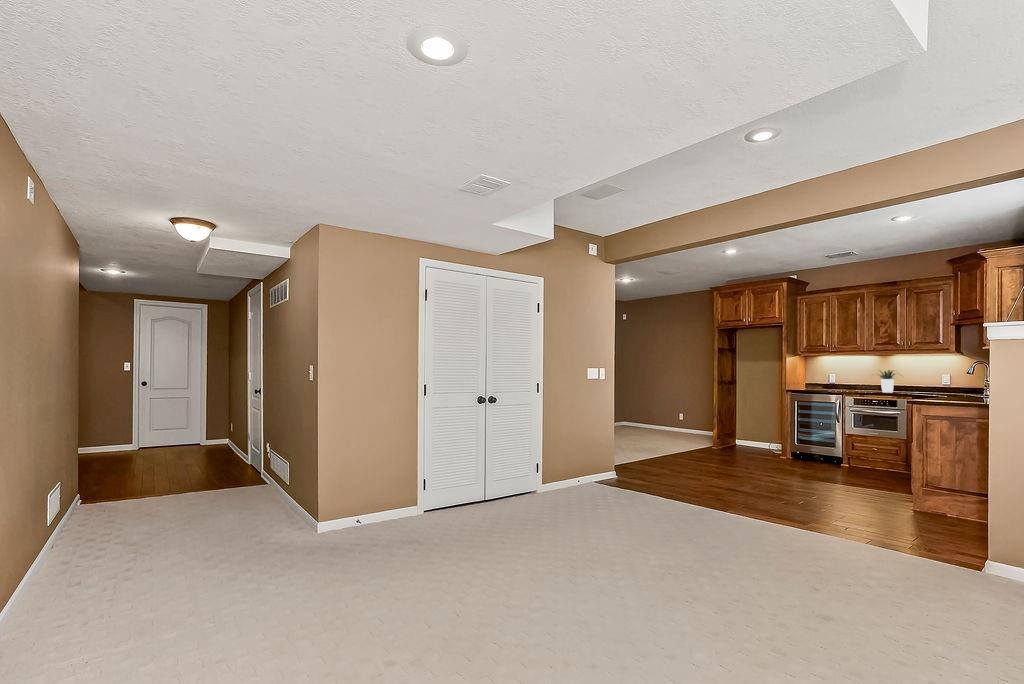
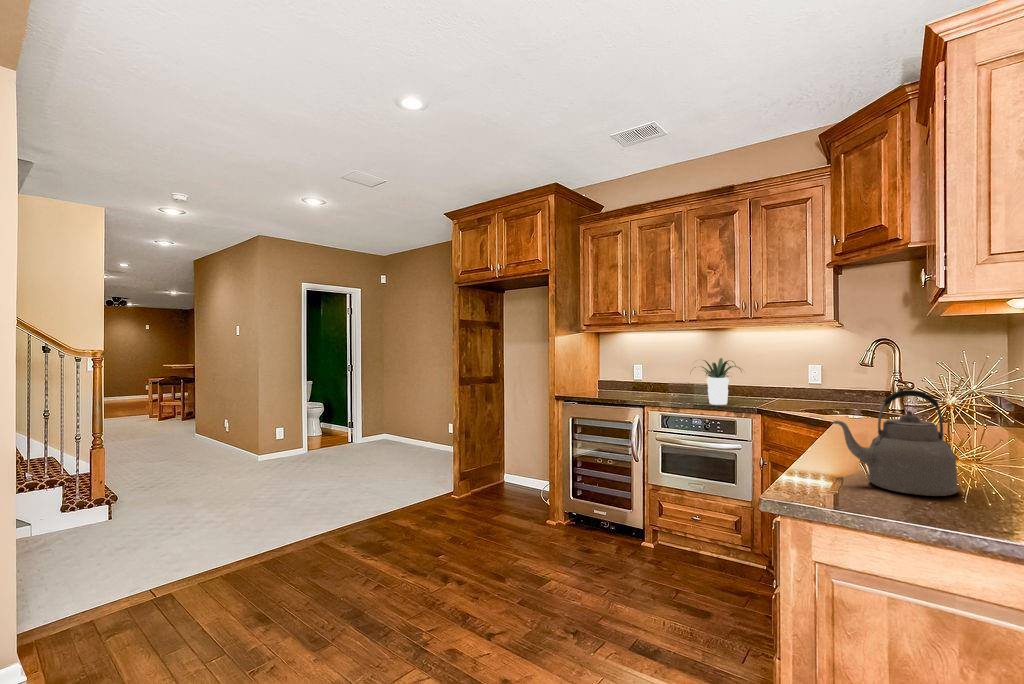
kettle: none [931,371,970,399] -> present [832,390,958,496]

